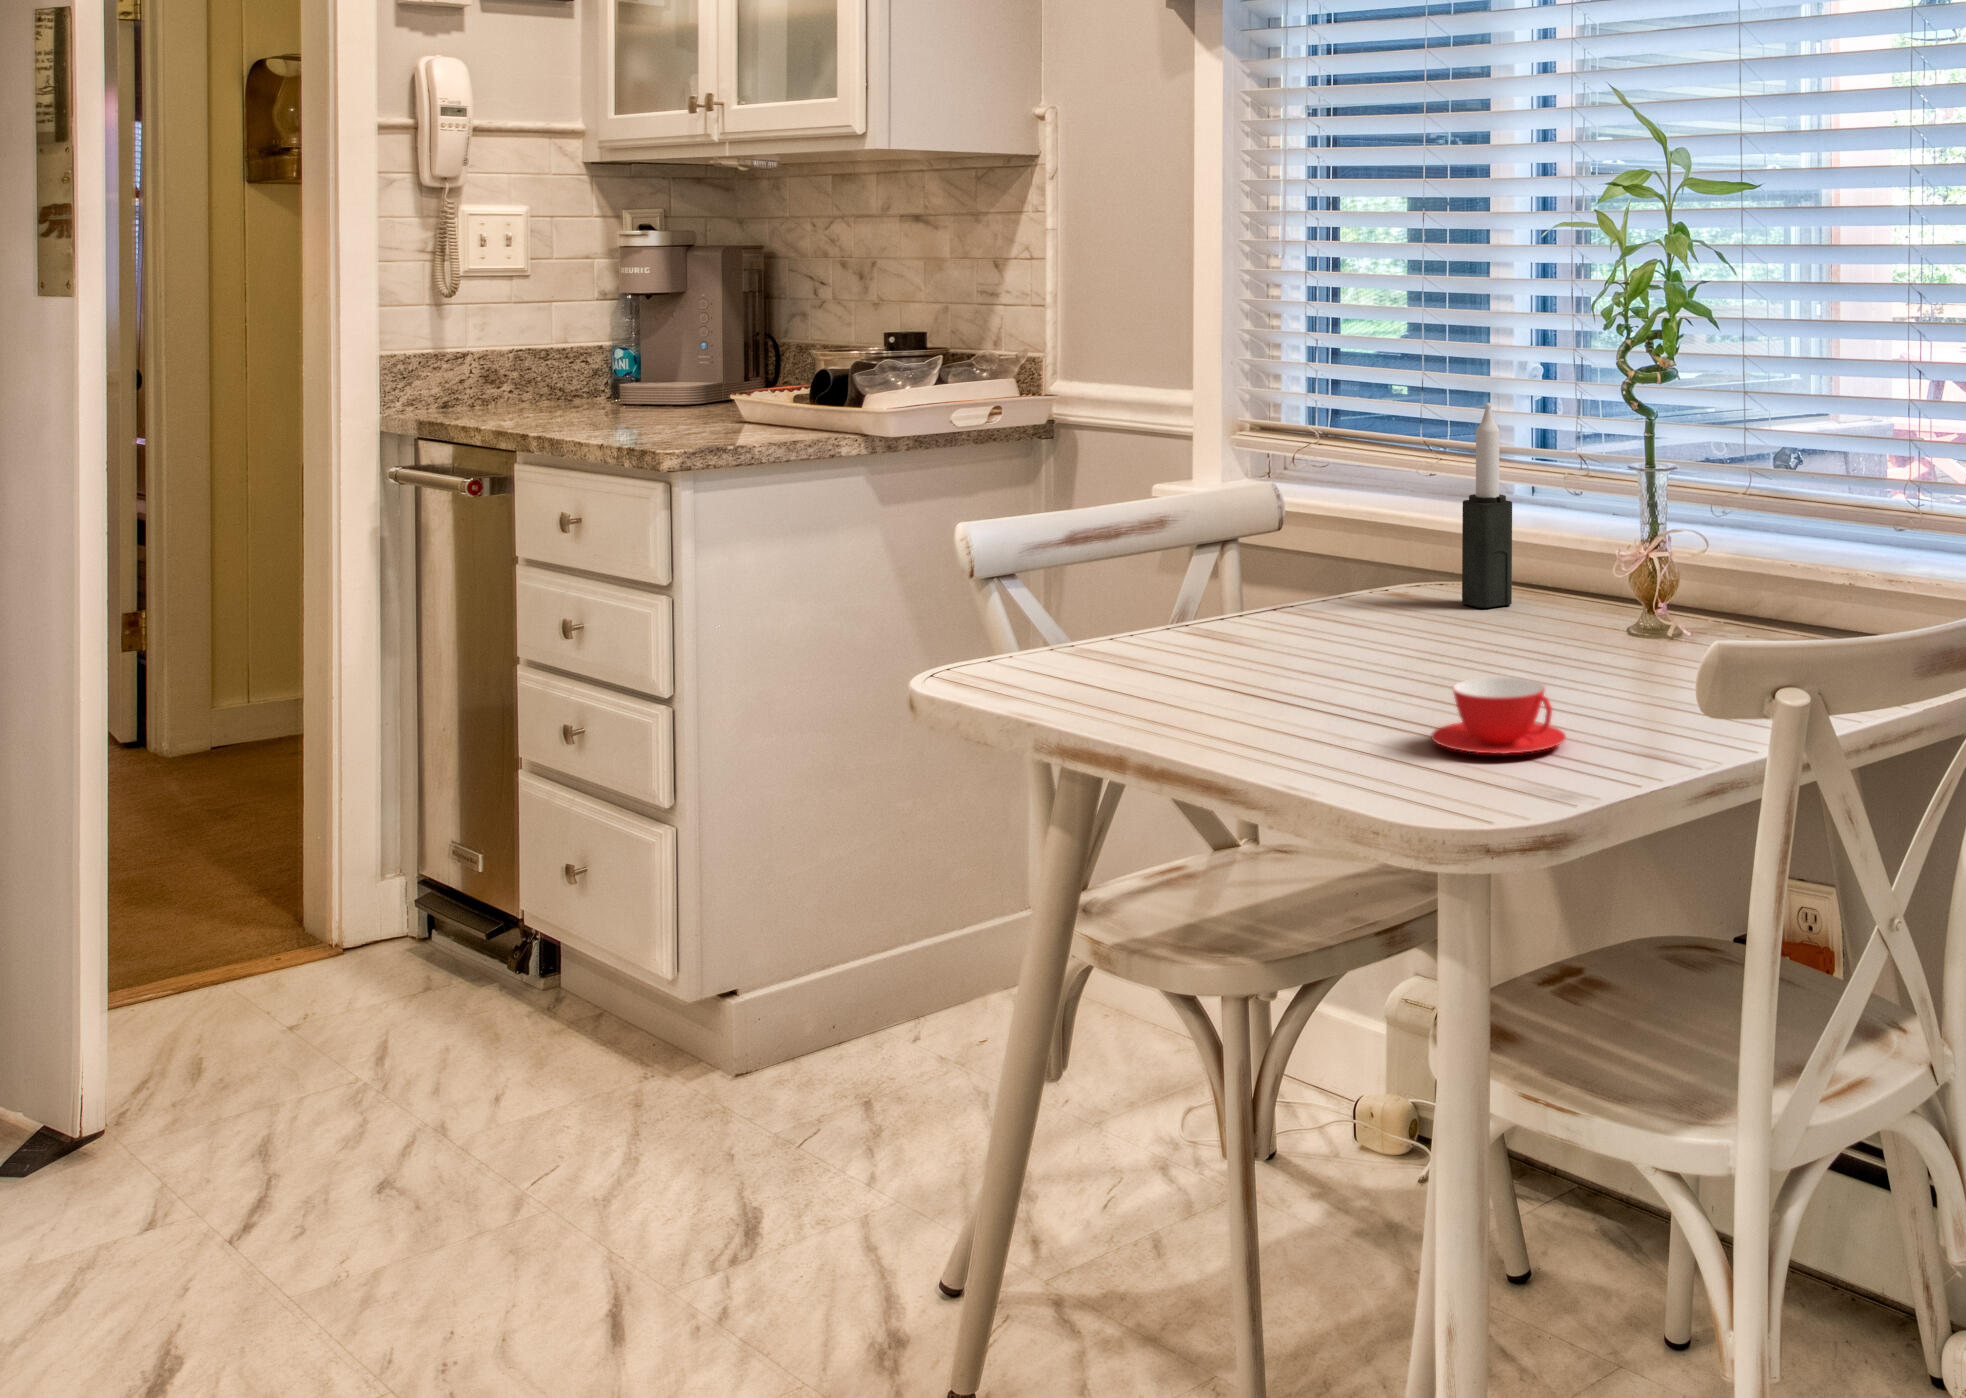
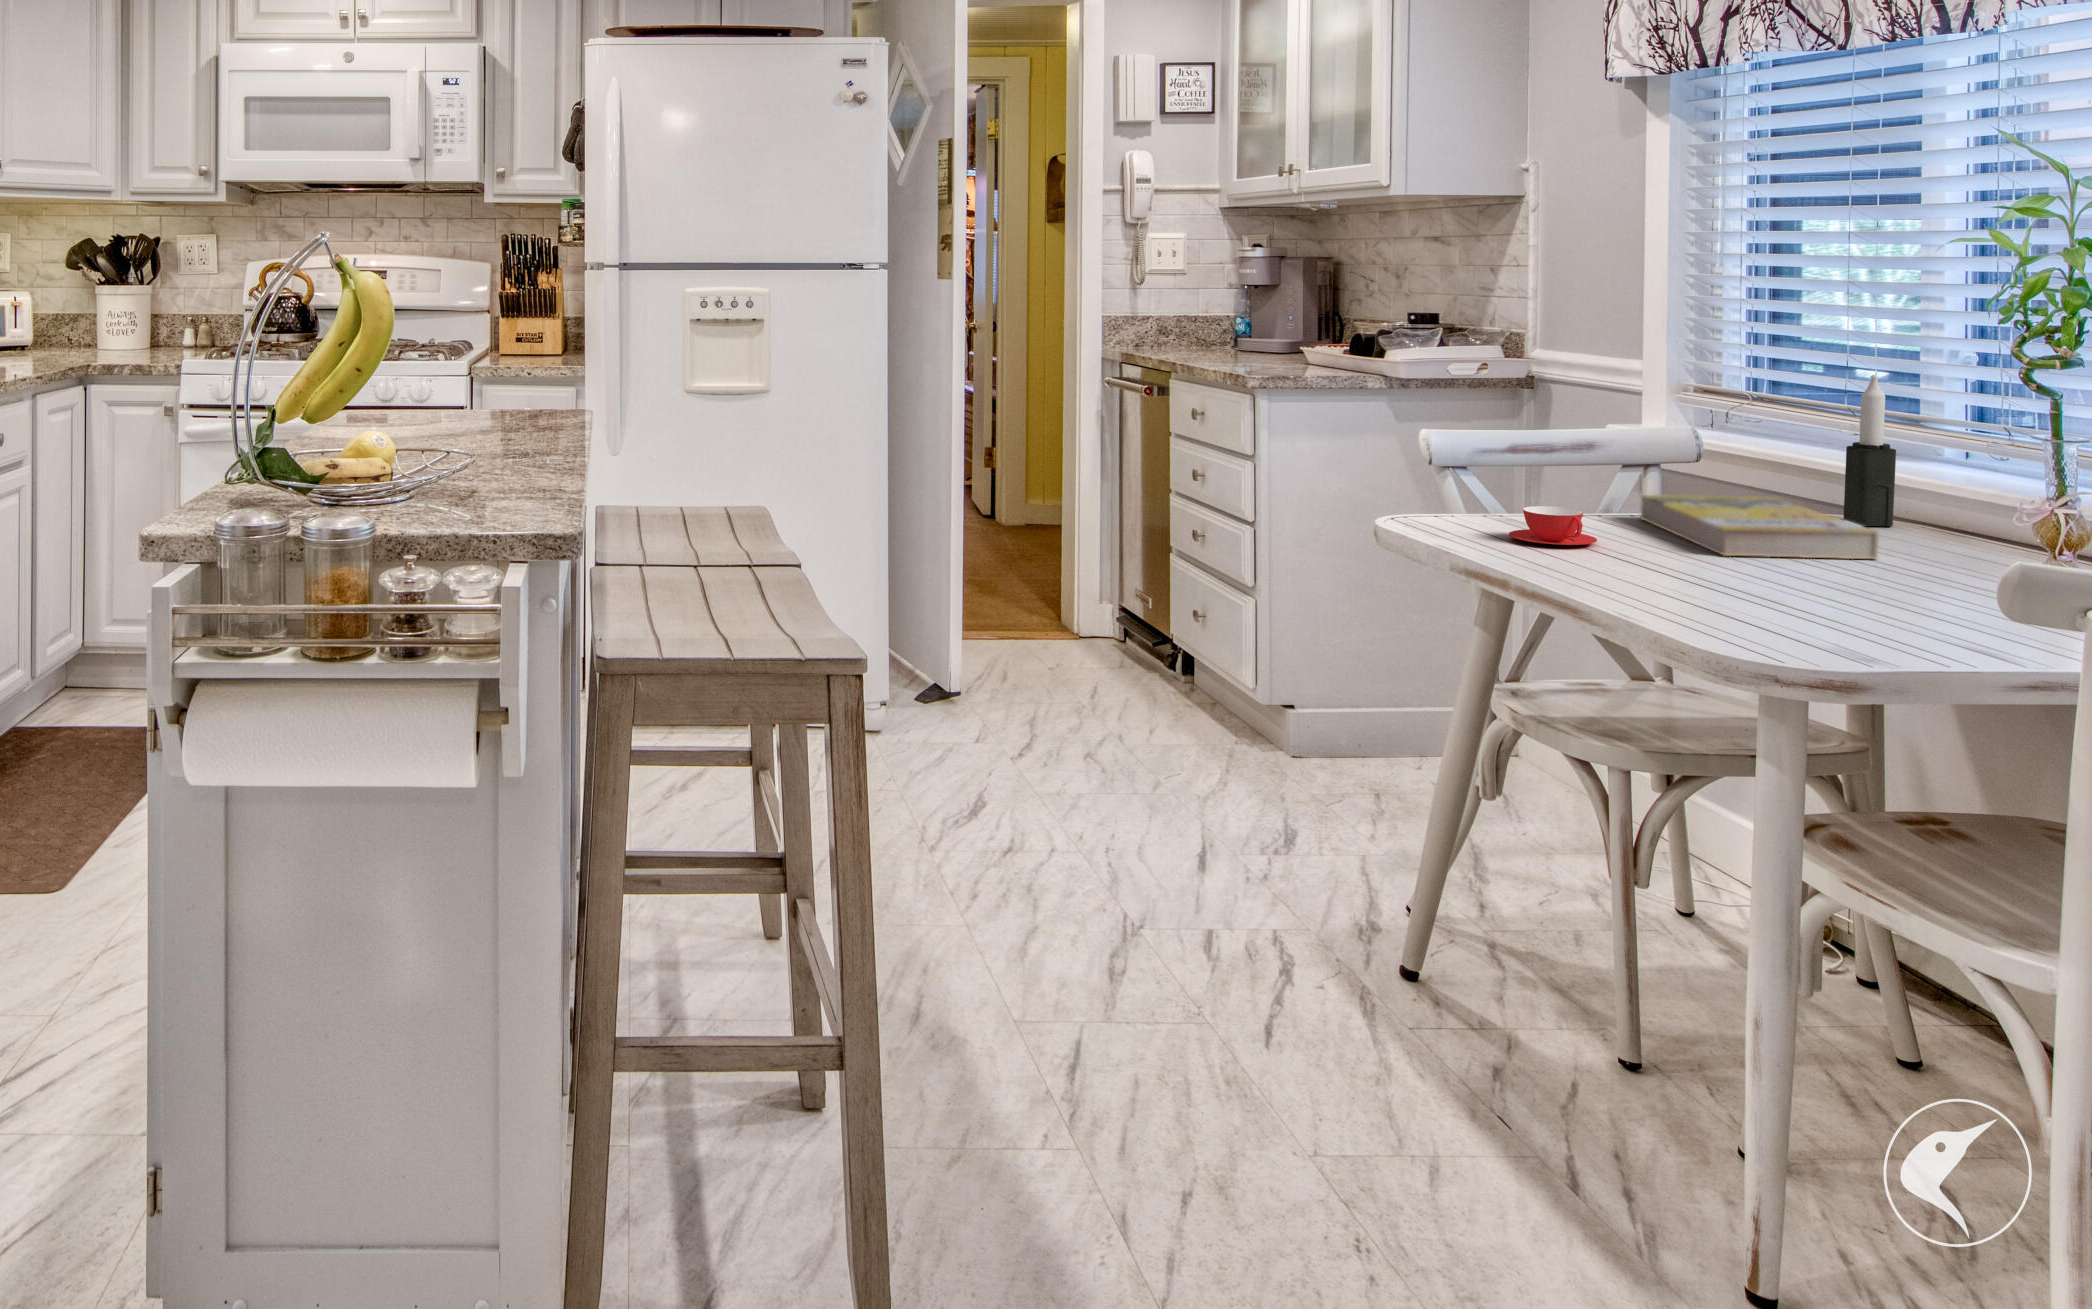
book: none [1247,578,1530,674] -> present [1640,495,1879,559]
teacup: present [1431,678,1566,754] -> present [1509,506,1597,545]

